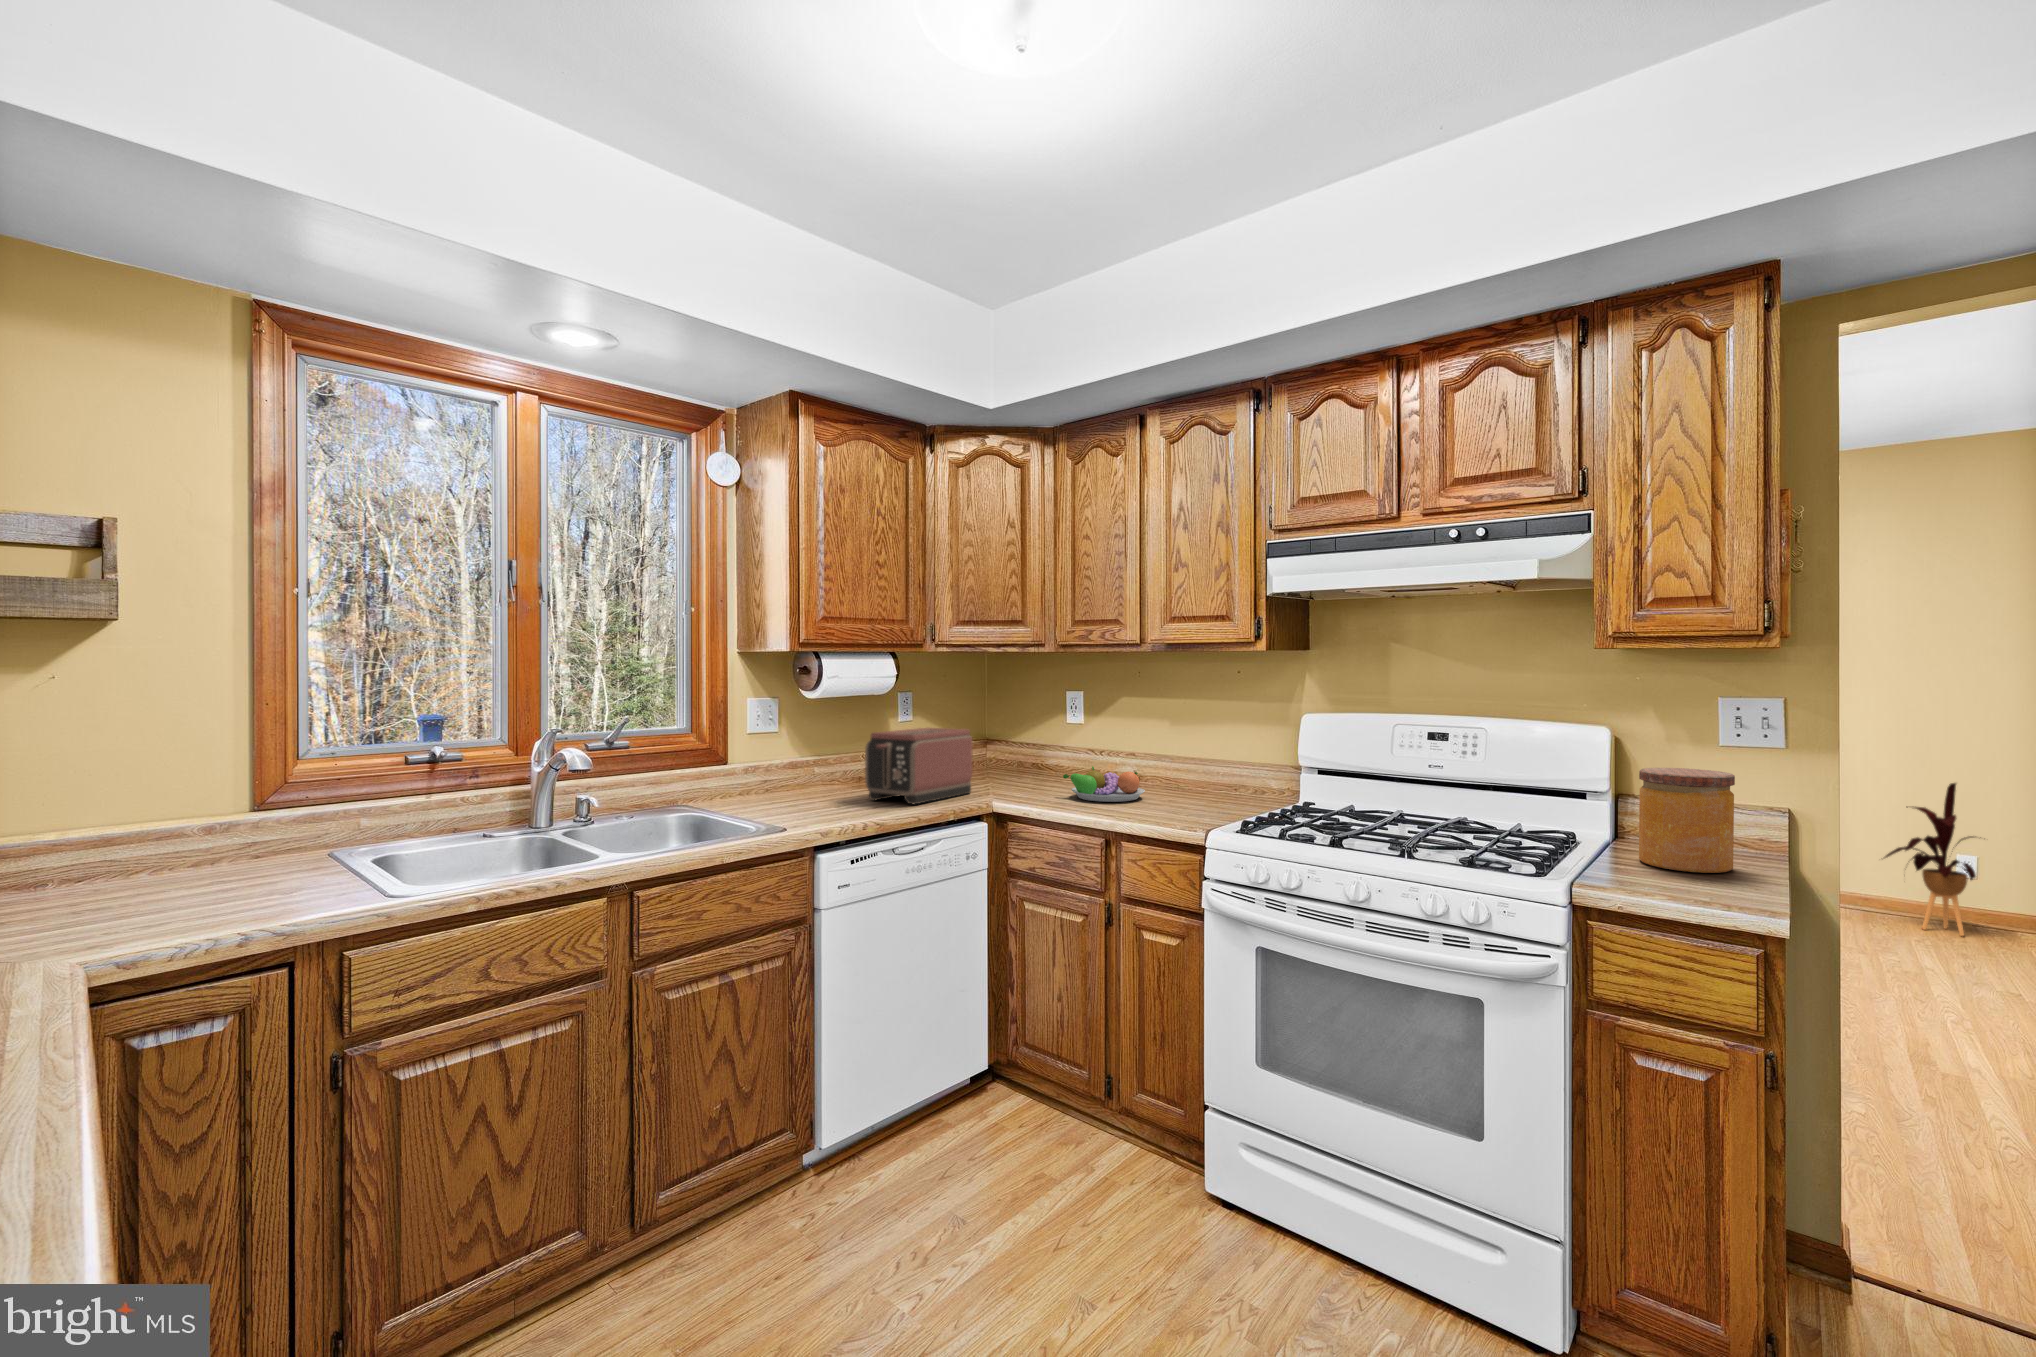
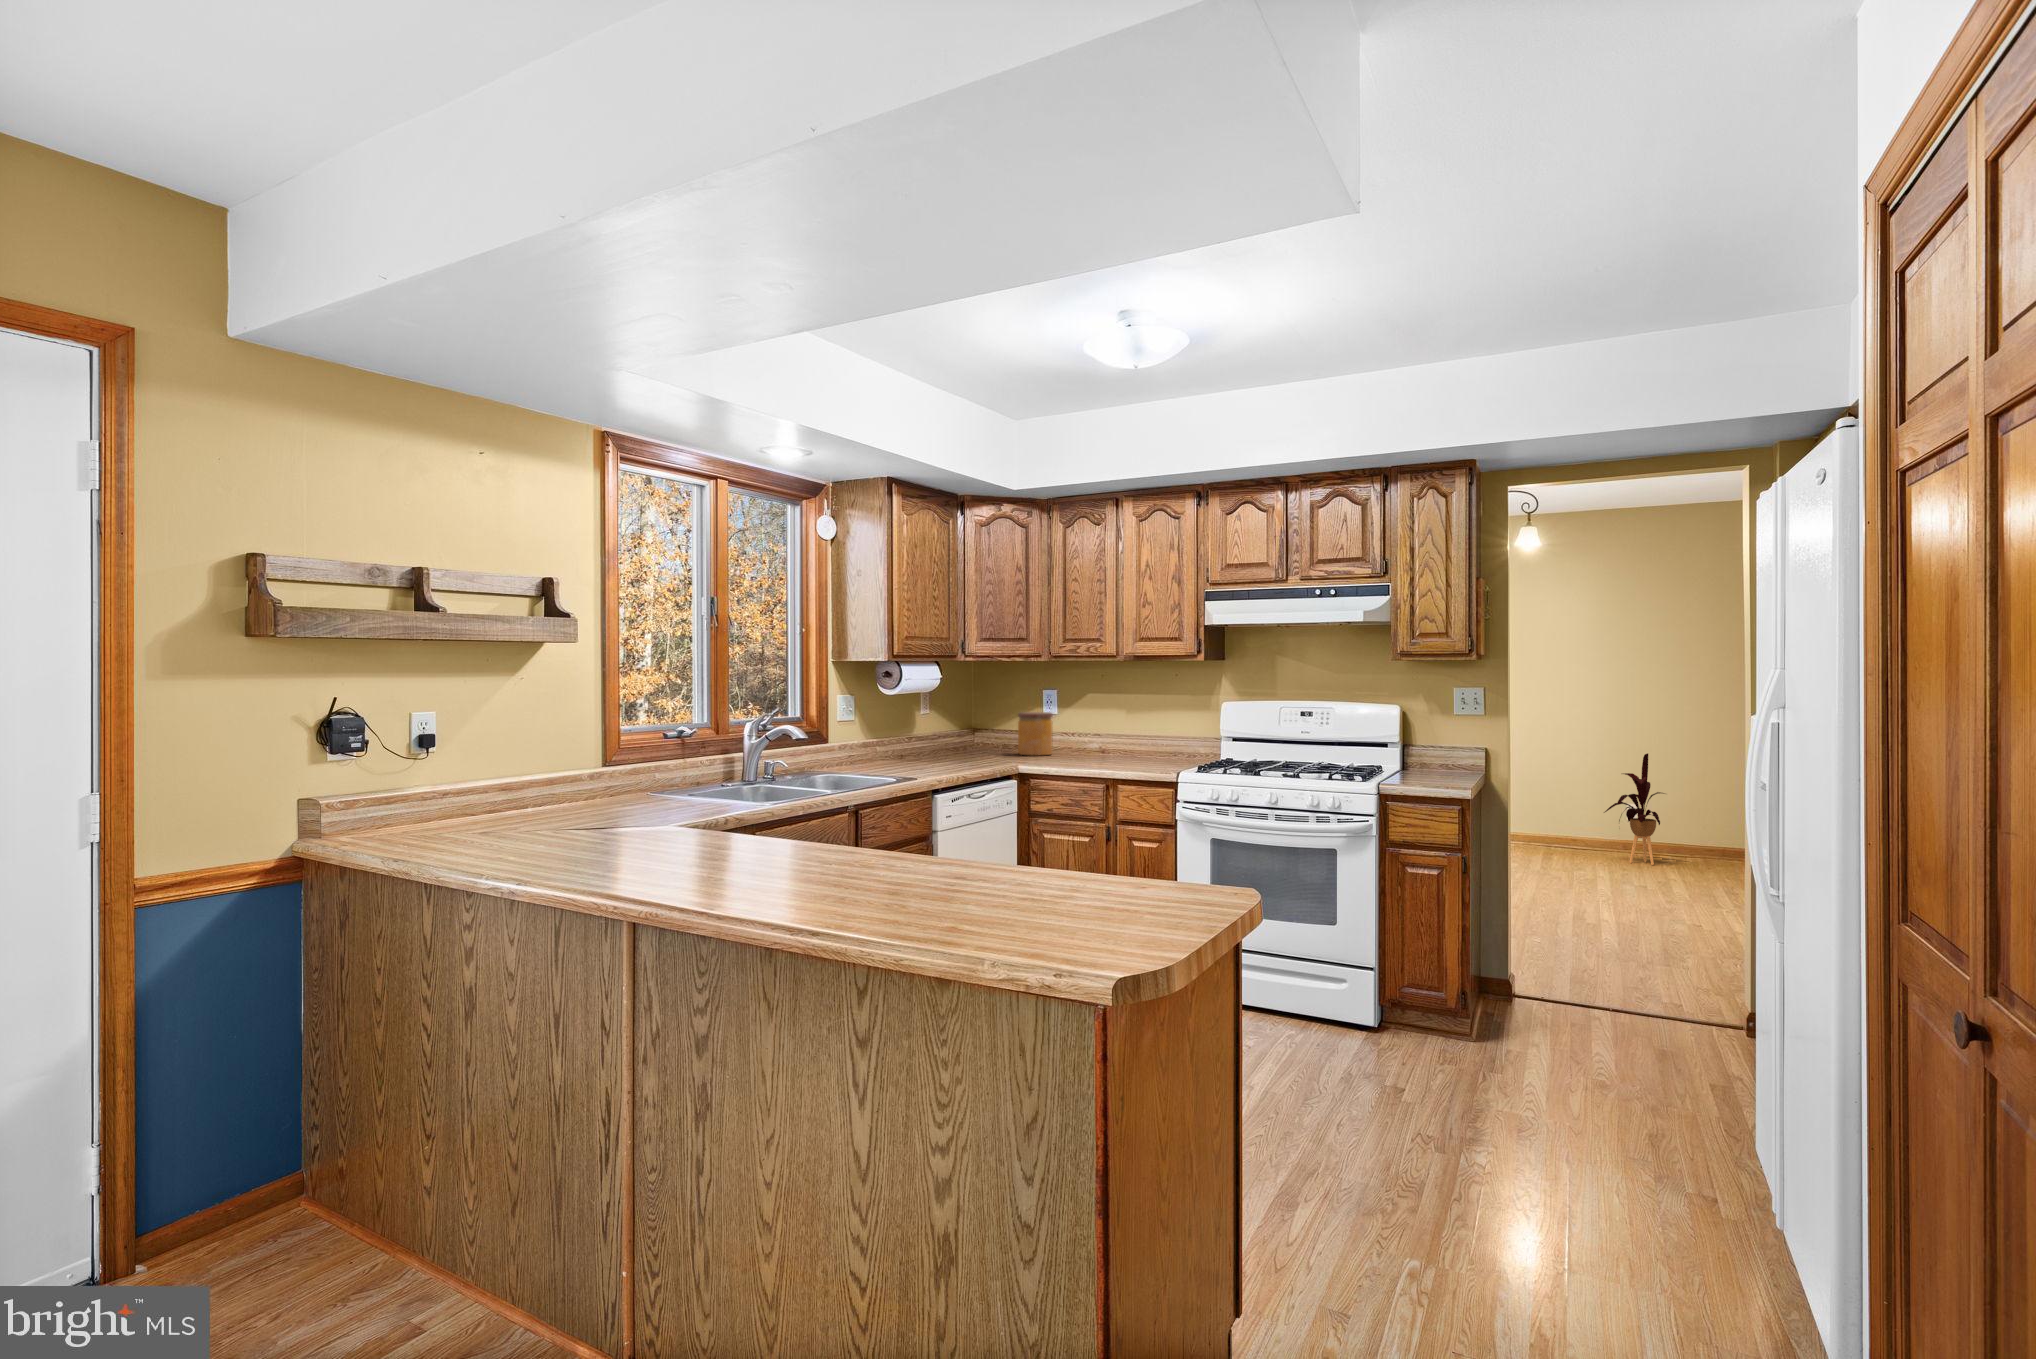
toaster: present [865,728,972,804] -> none [934,715,1000,766]
fruit bowl: present [1063,766,1145,802] -> none [1065,740,1121,762]
jar: present [1639,768,1735,873] -> present [1018,712,1053,755]

